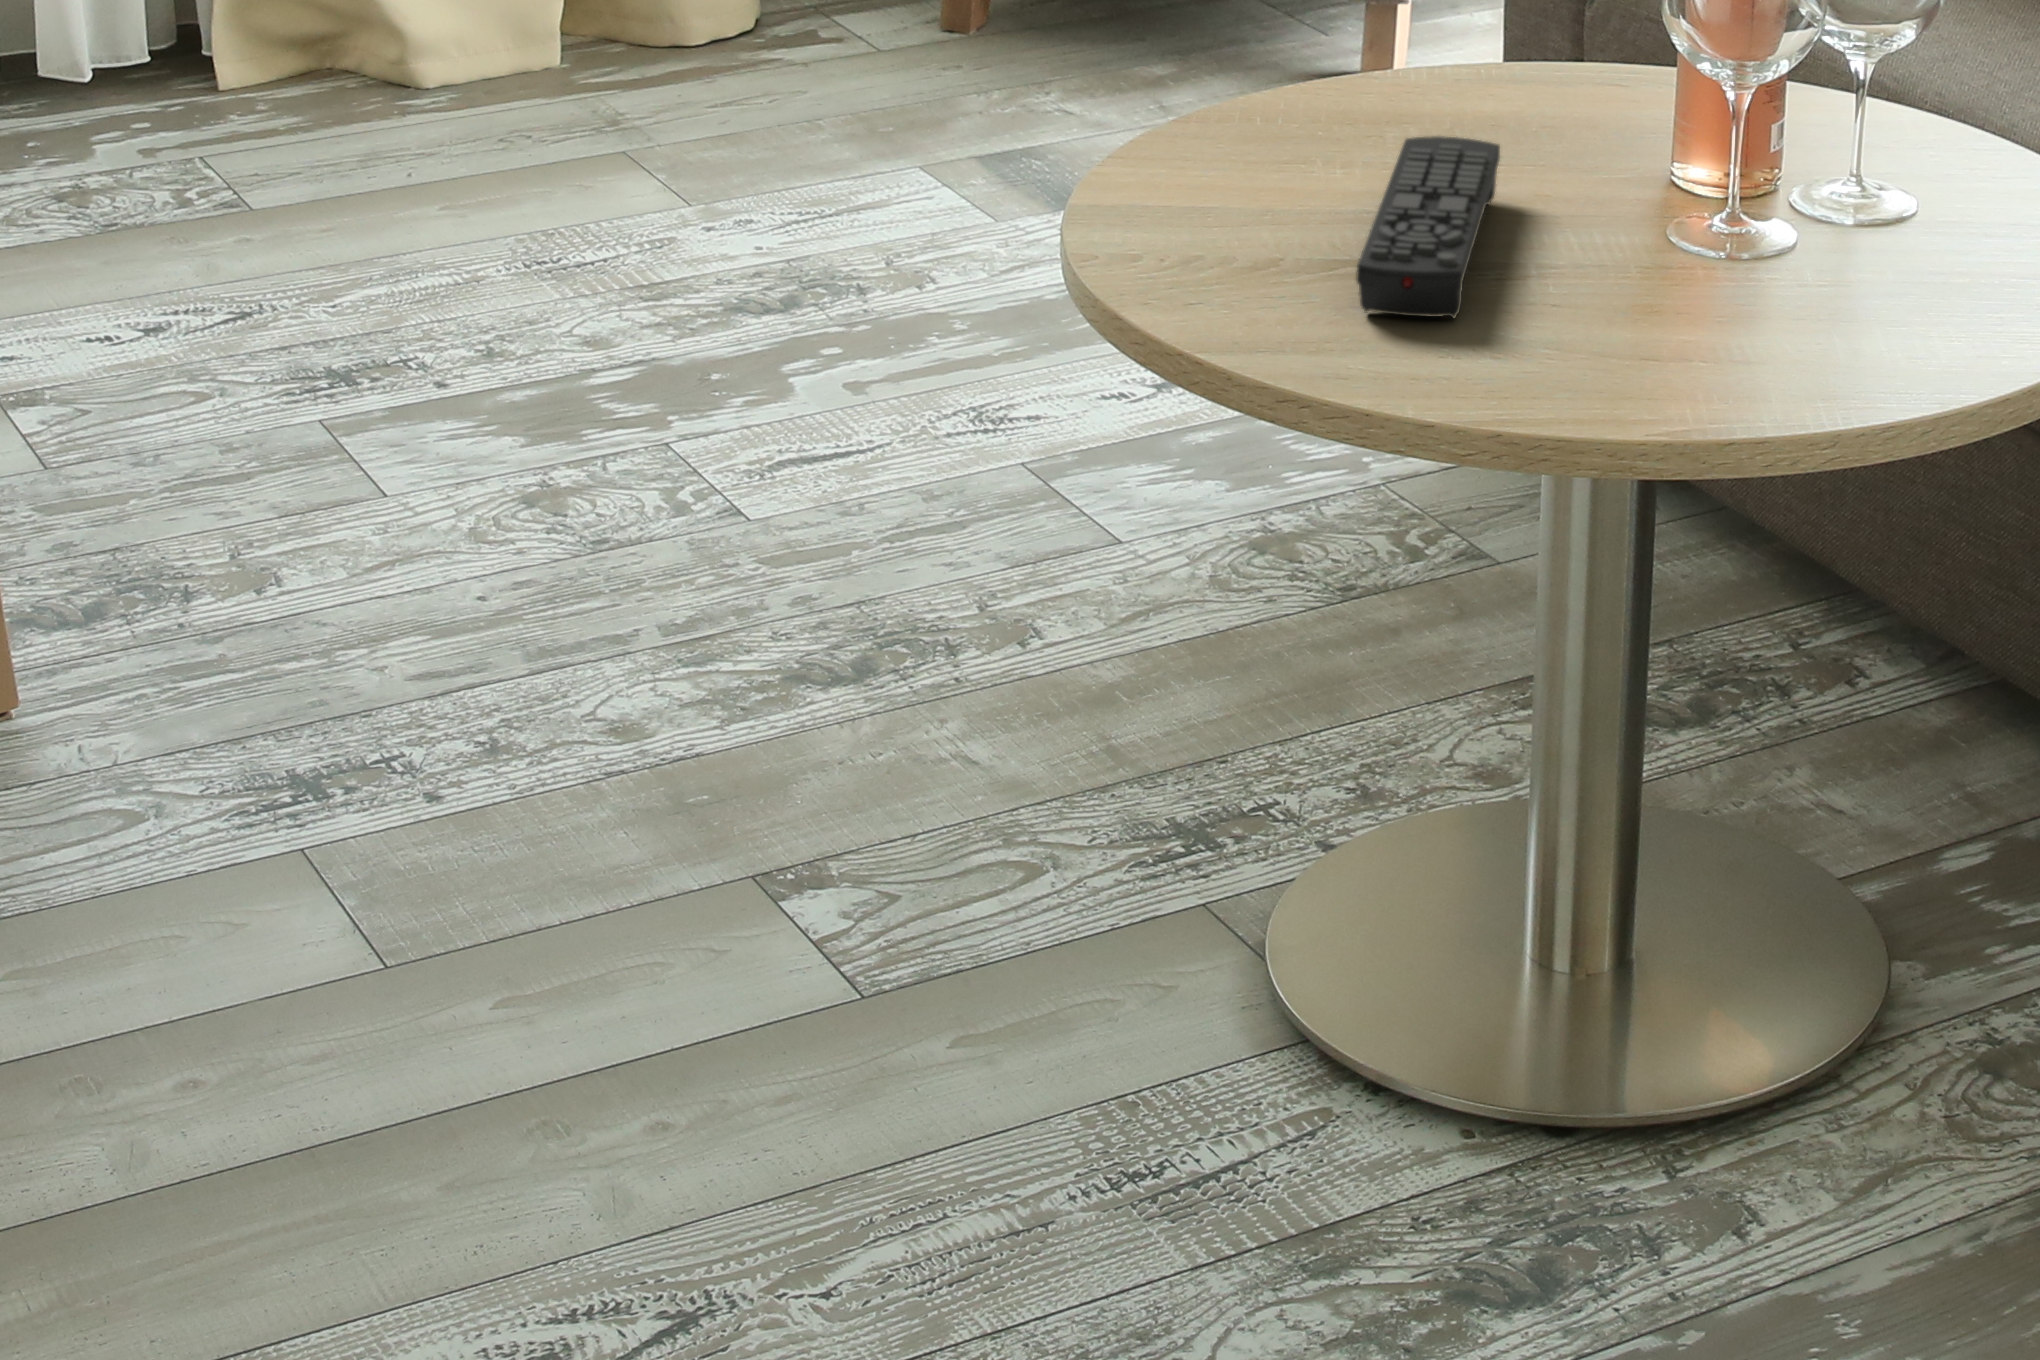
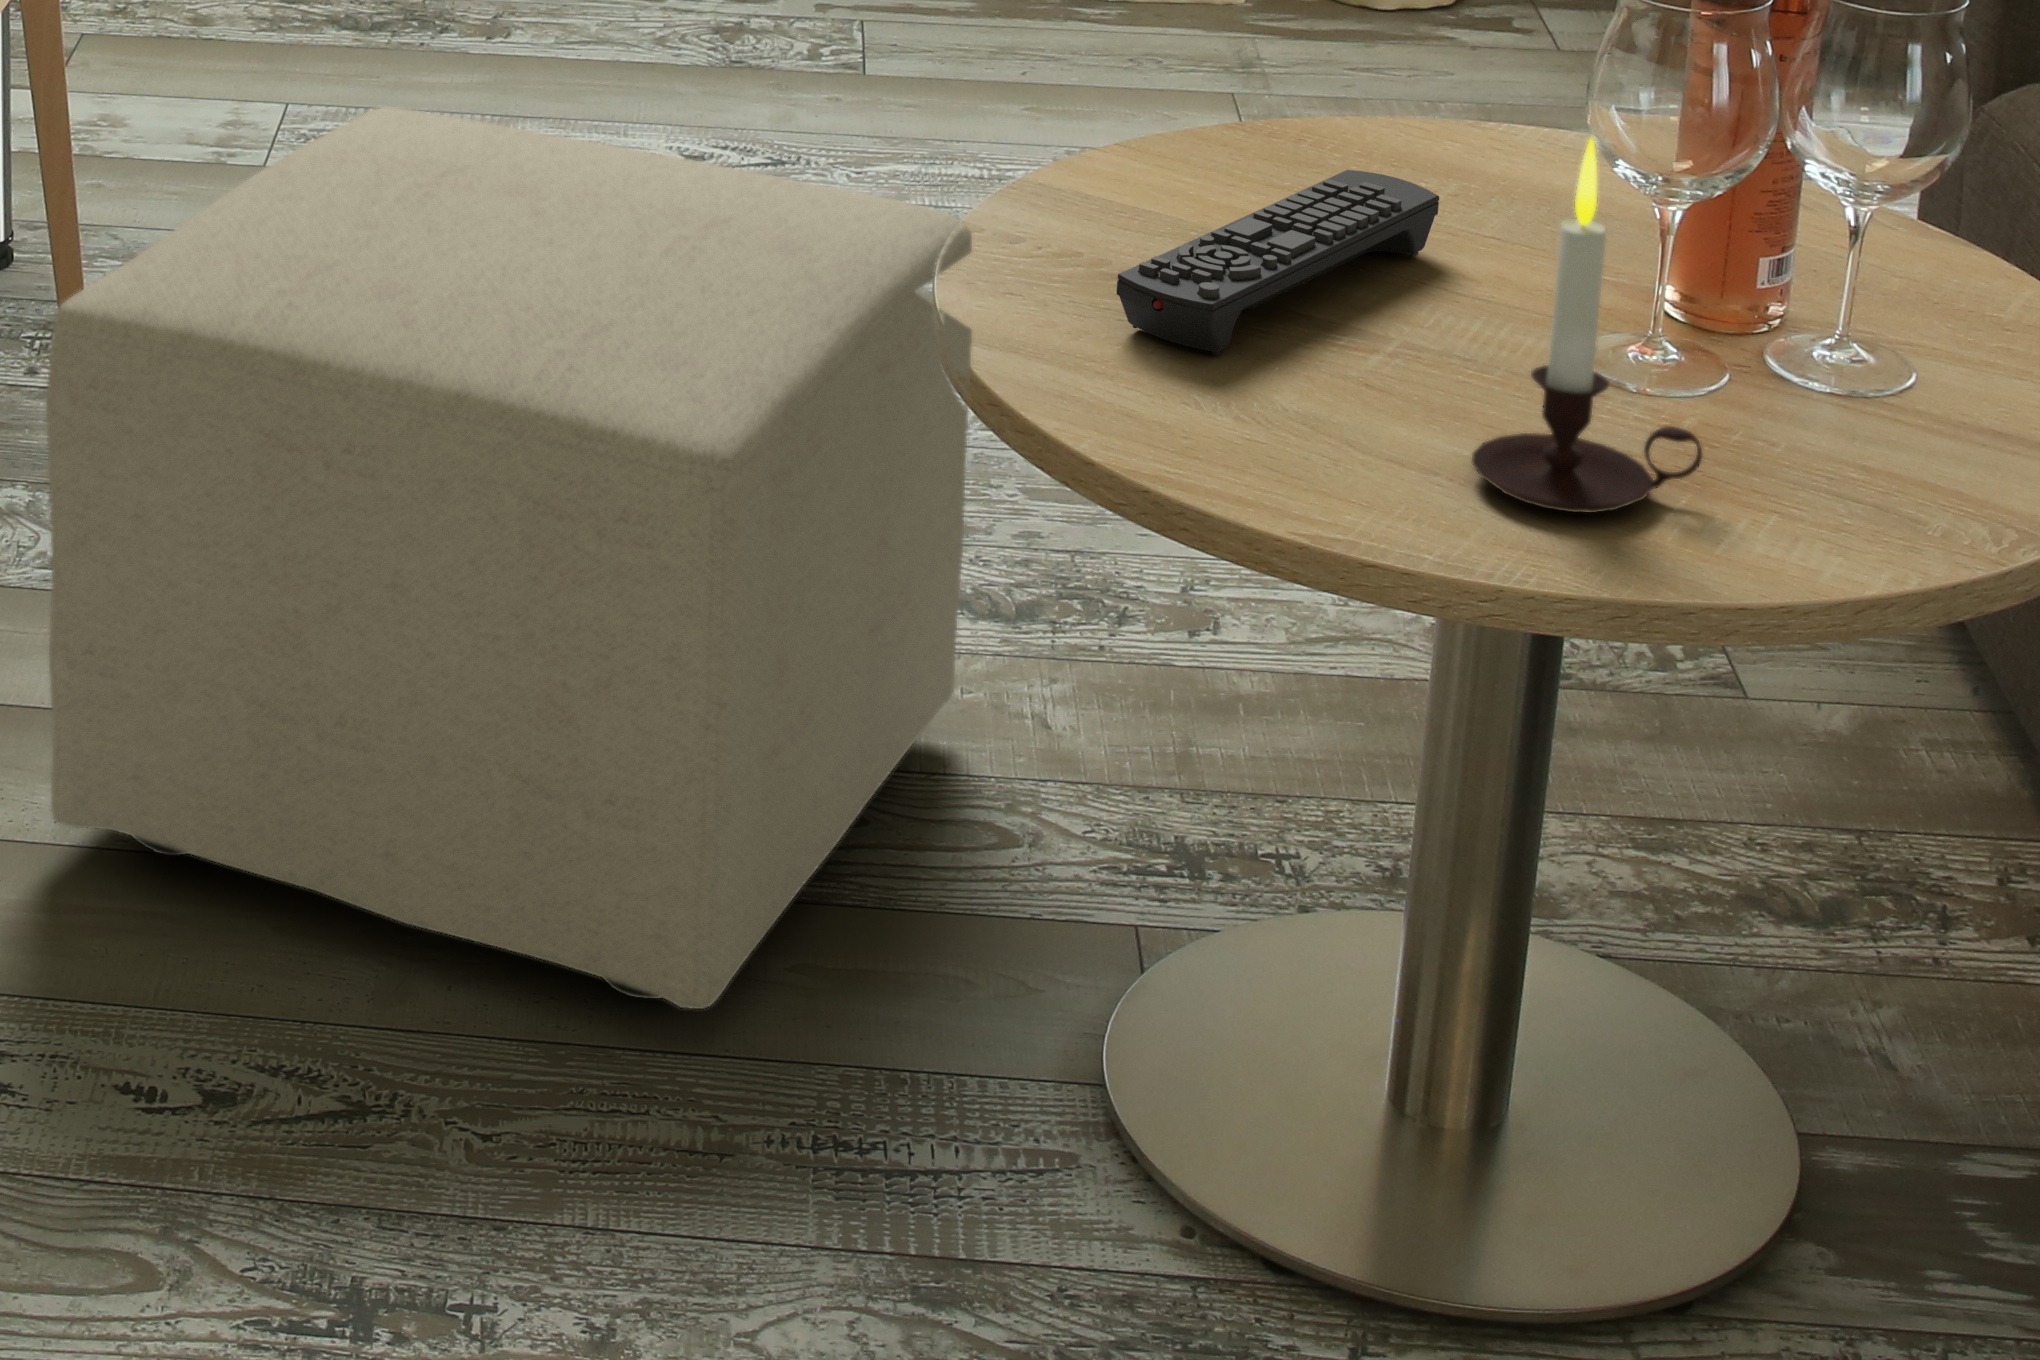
candle: none [1741,43,1915,373] -> present [1472,138,1702,513]
ottoman: none [112,276,976,1170] -> present [46,107,972,1009]

